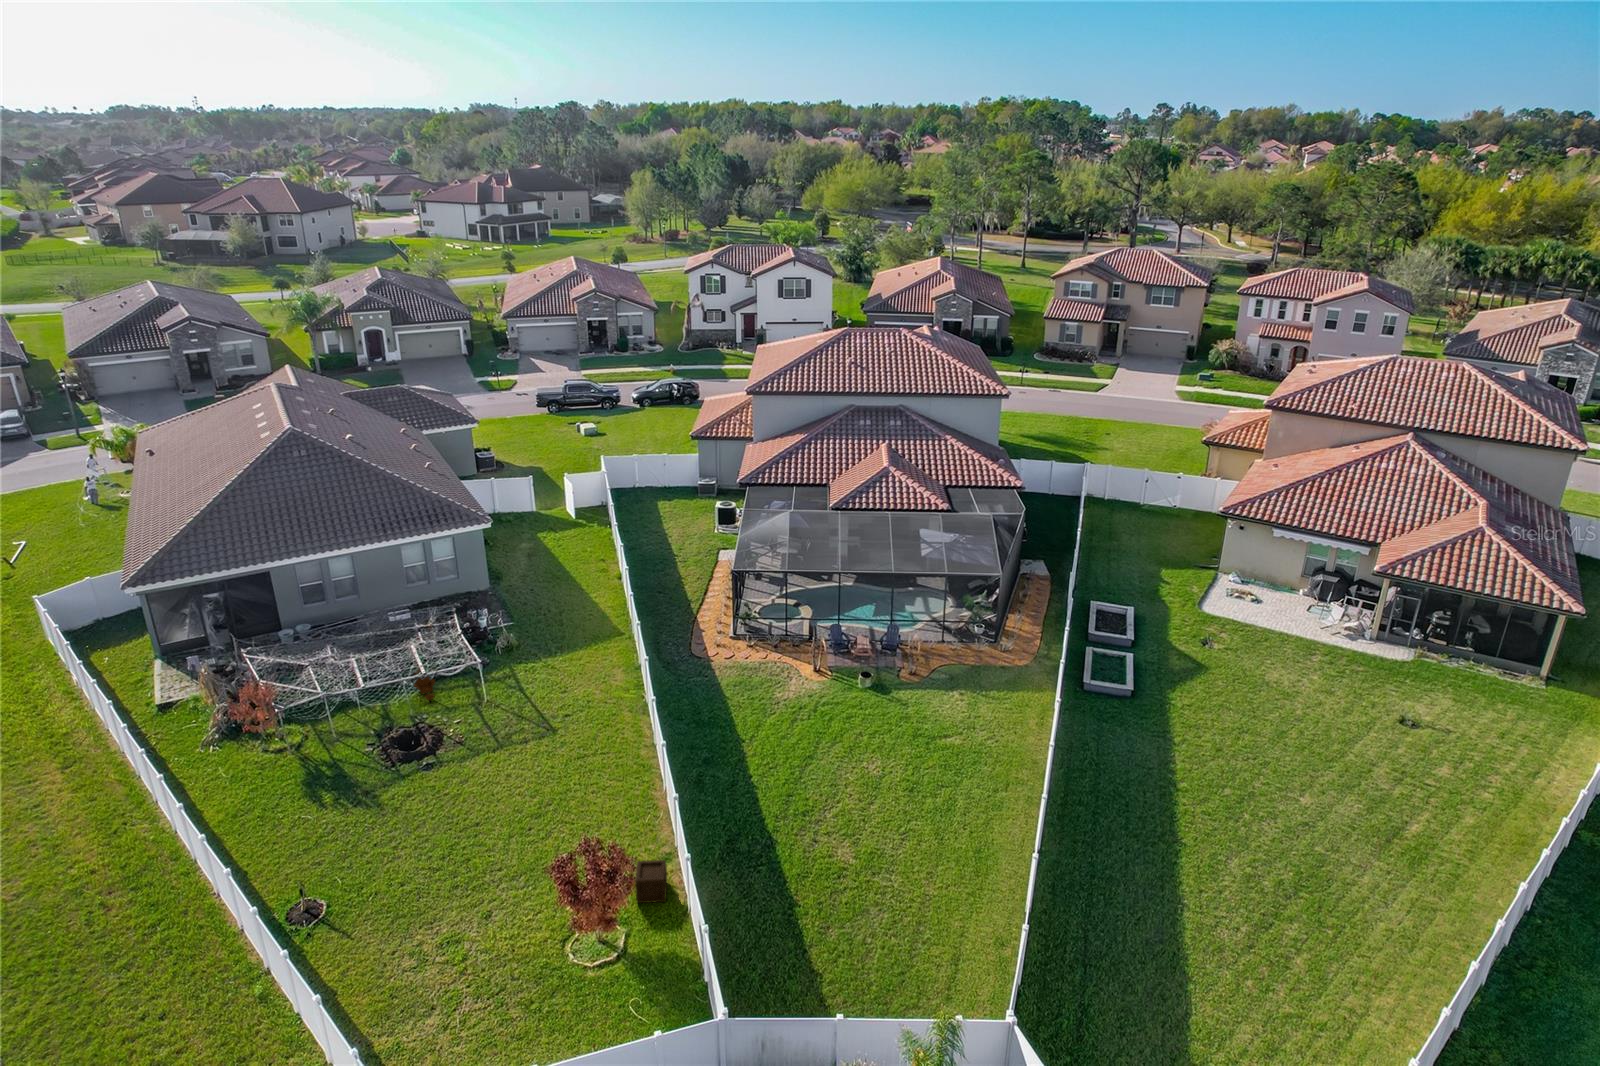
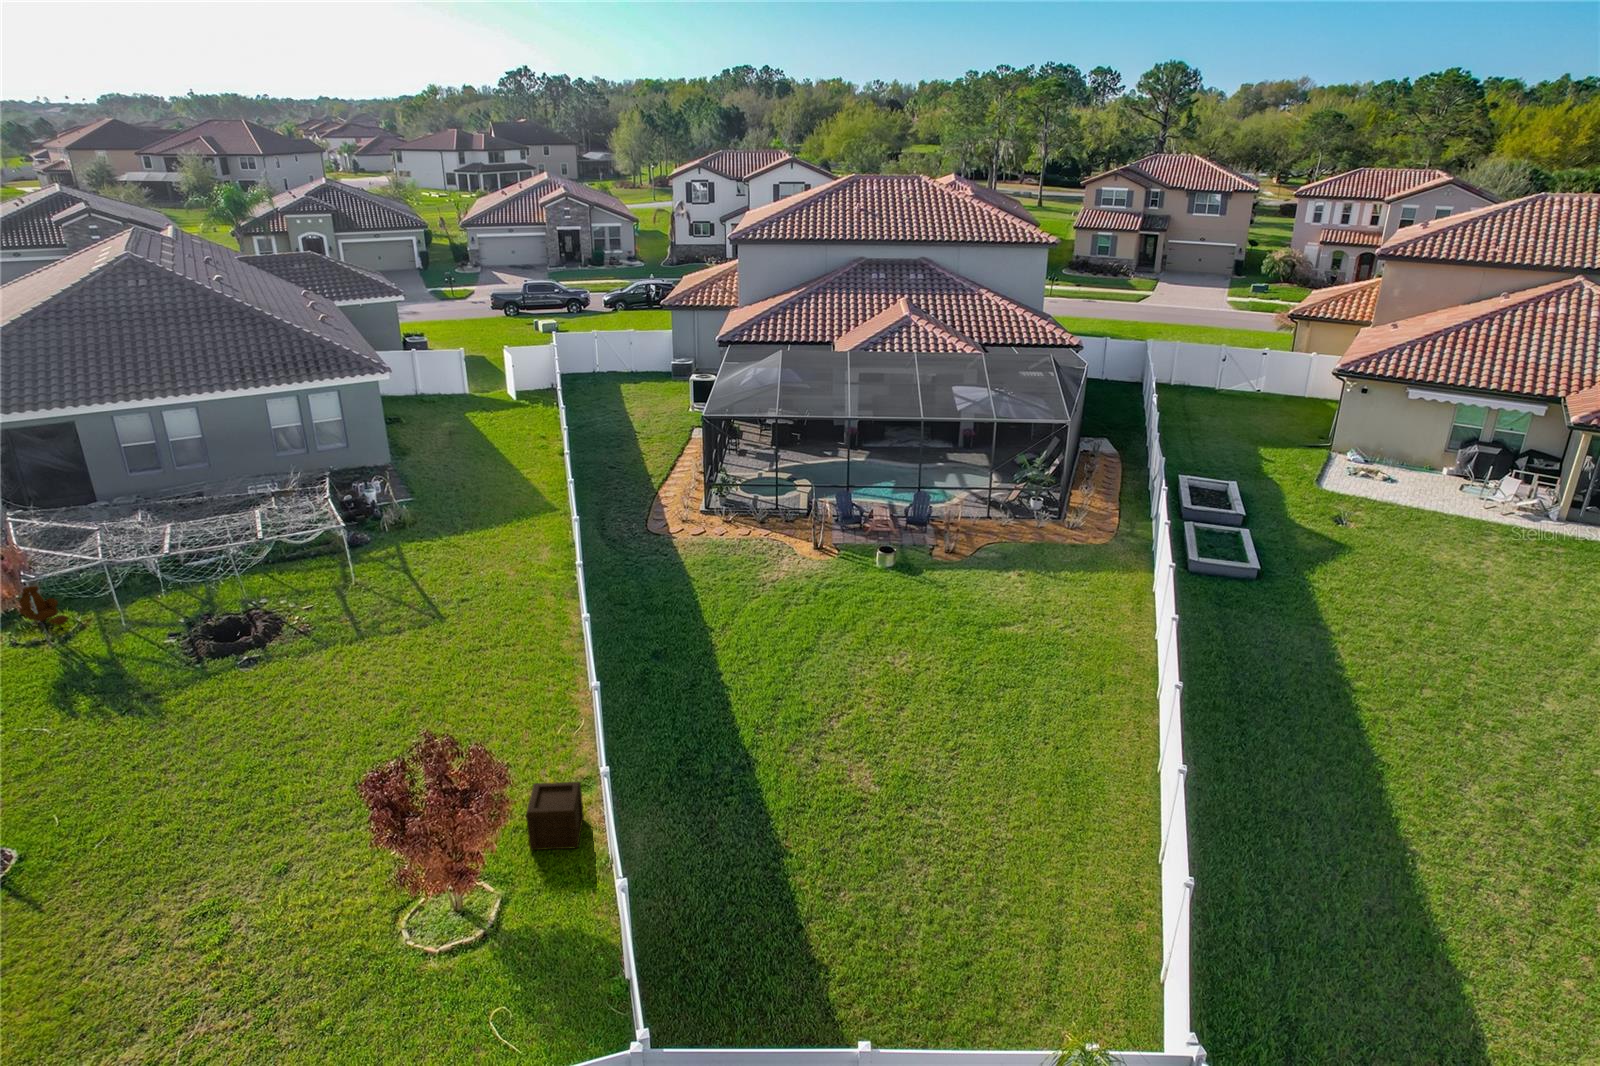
lounge chair: present [414,670,435,703] -> present [18,586,68,631]

